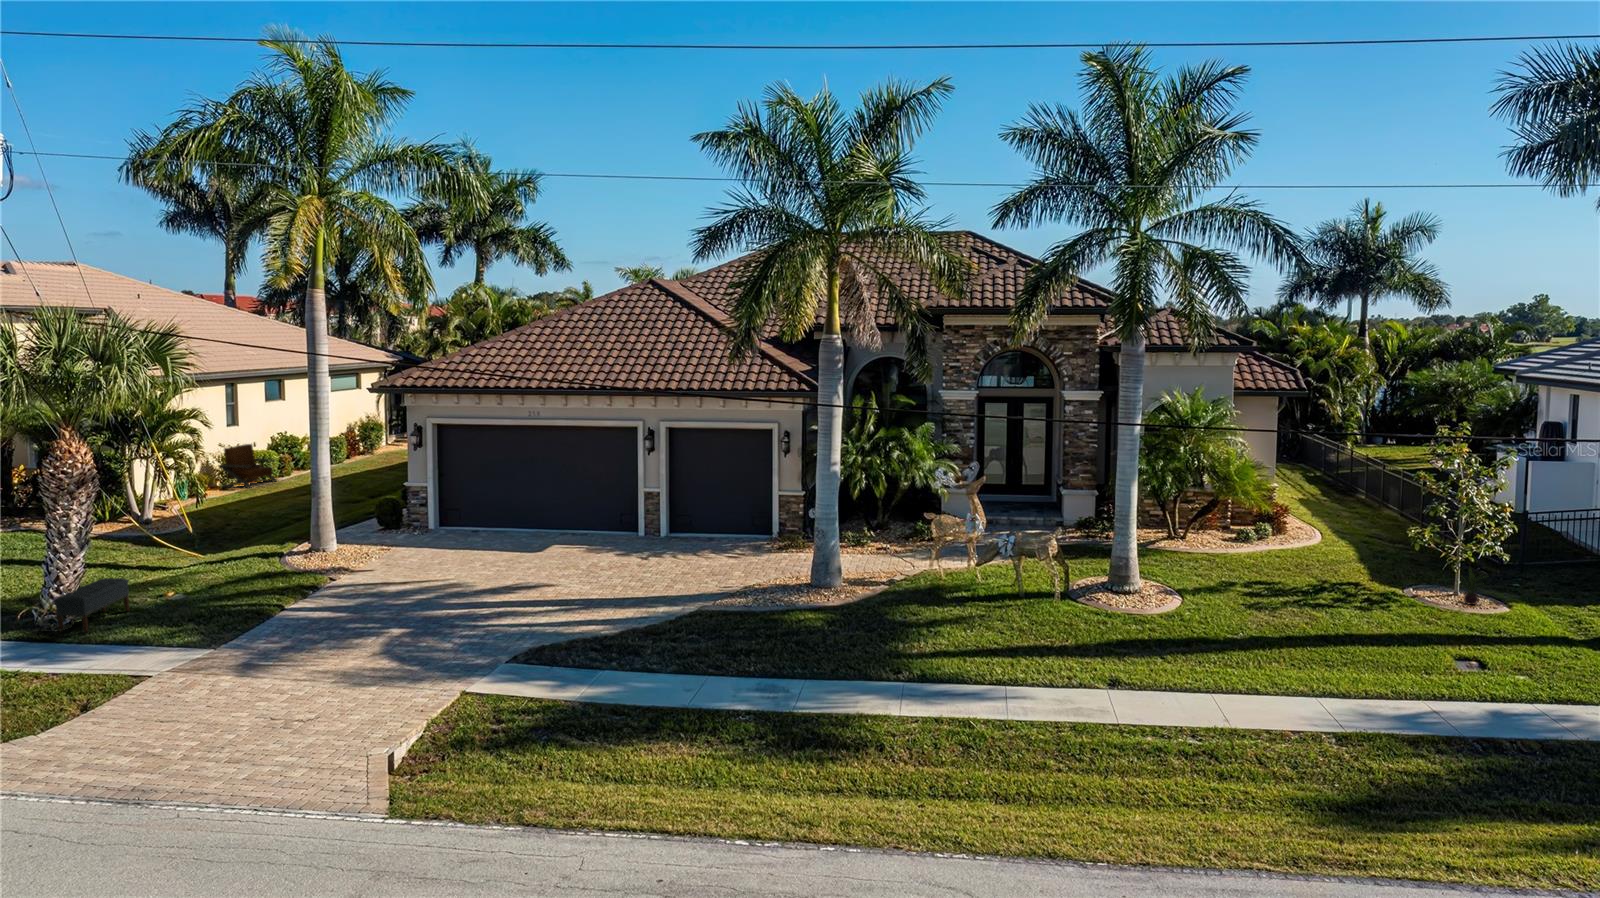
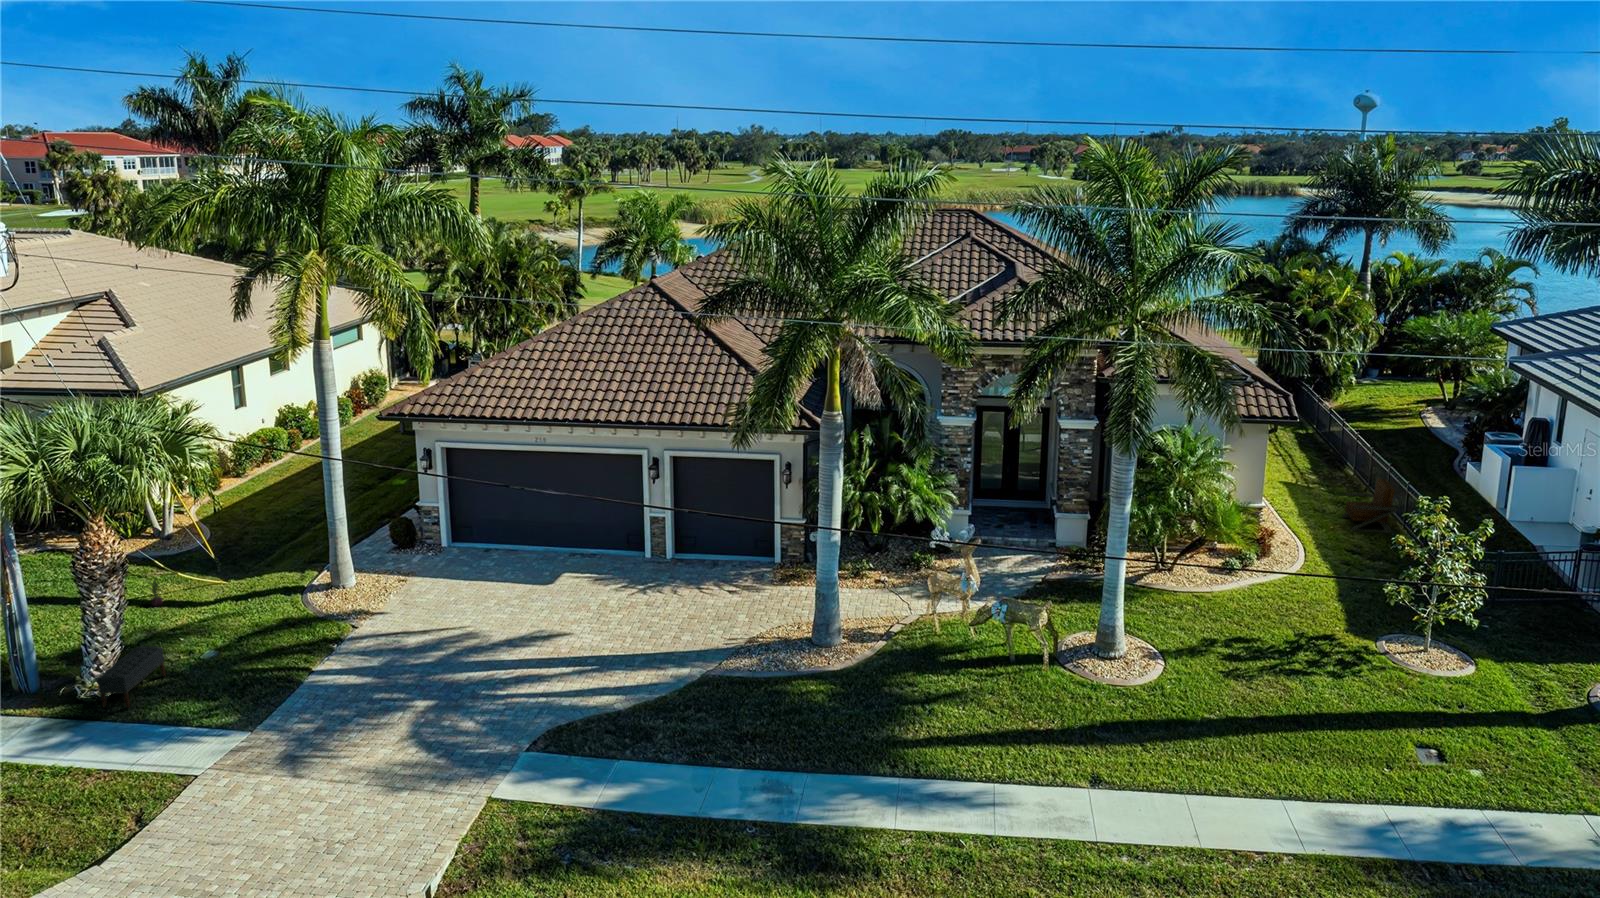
lounge chair: present [219,444,278,488] -> present [1342,478,1398,533]
decorative plant: present [1463,568,1481,605] -> present [144,579,165,606]

